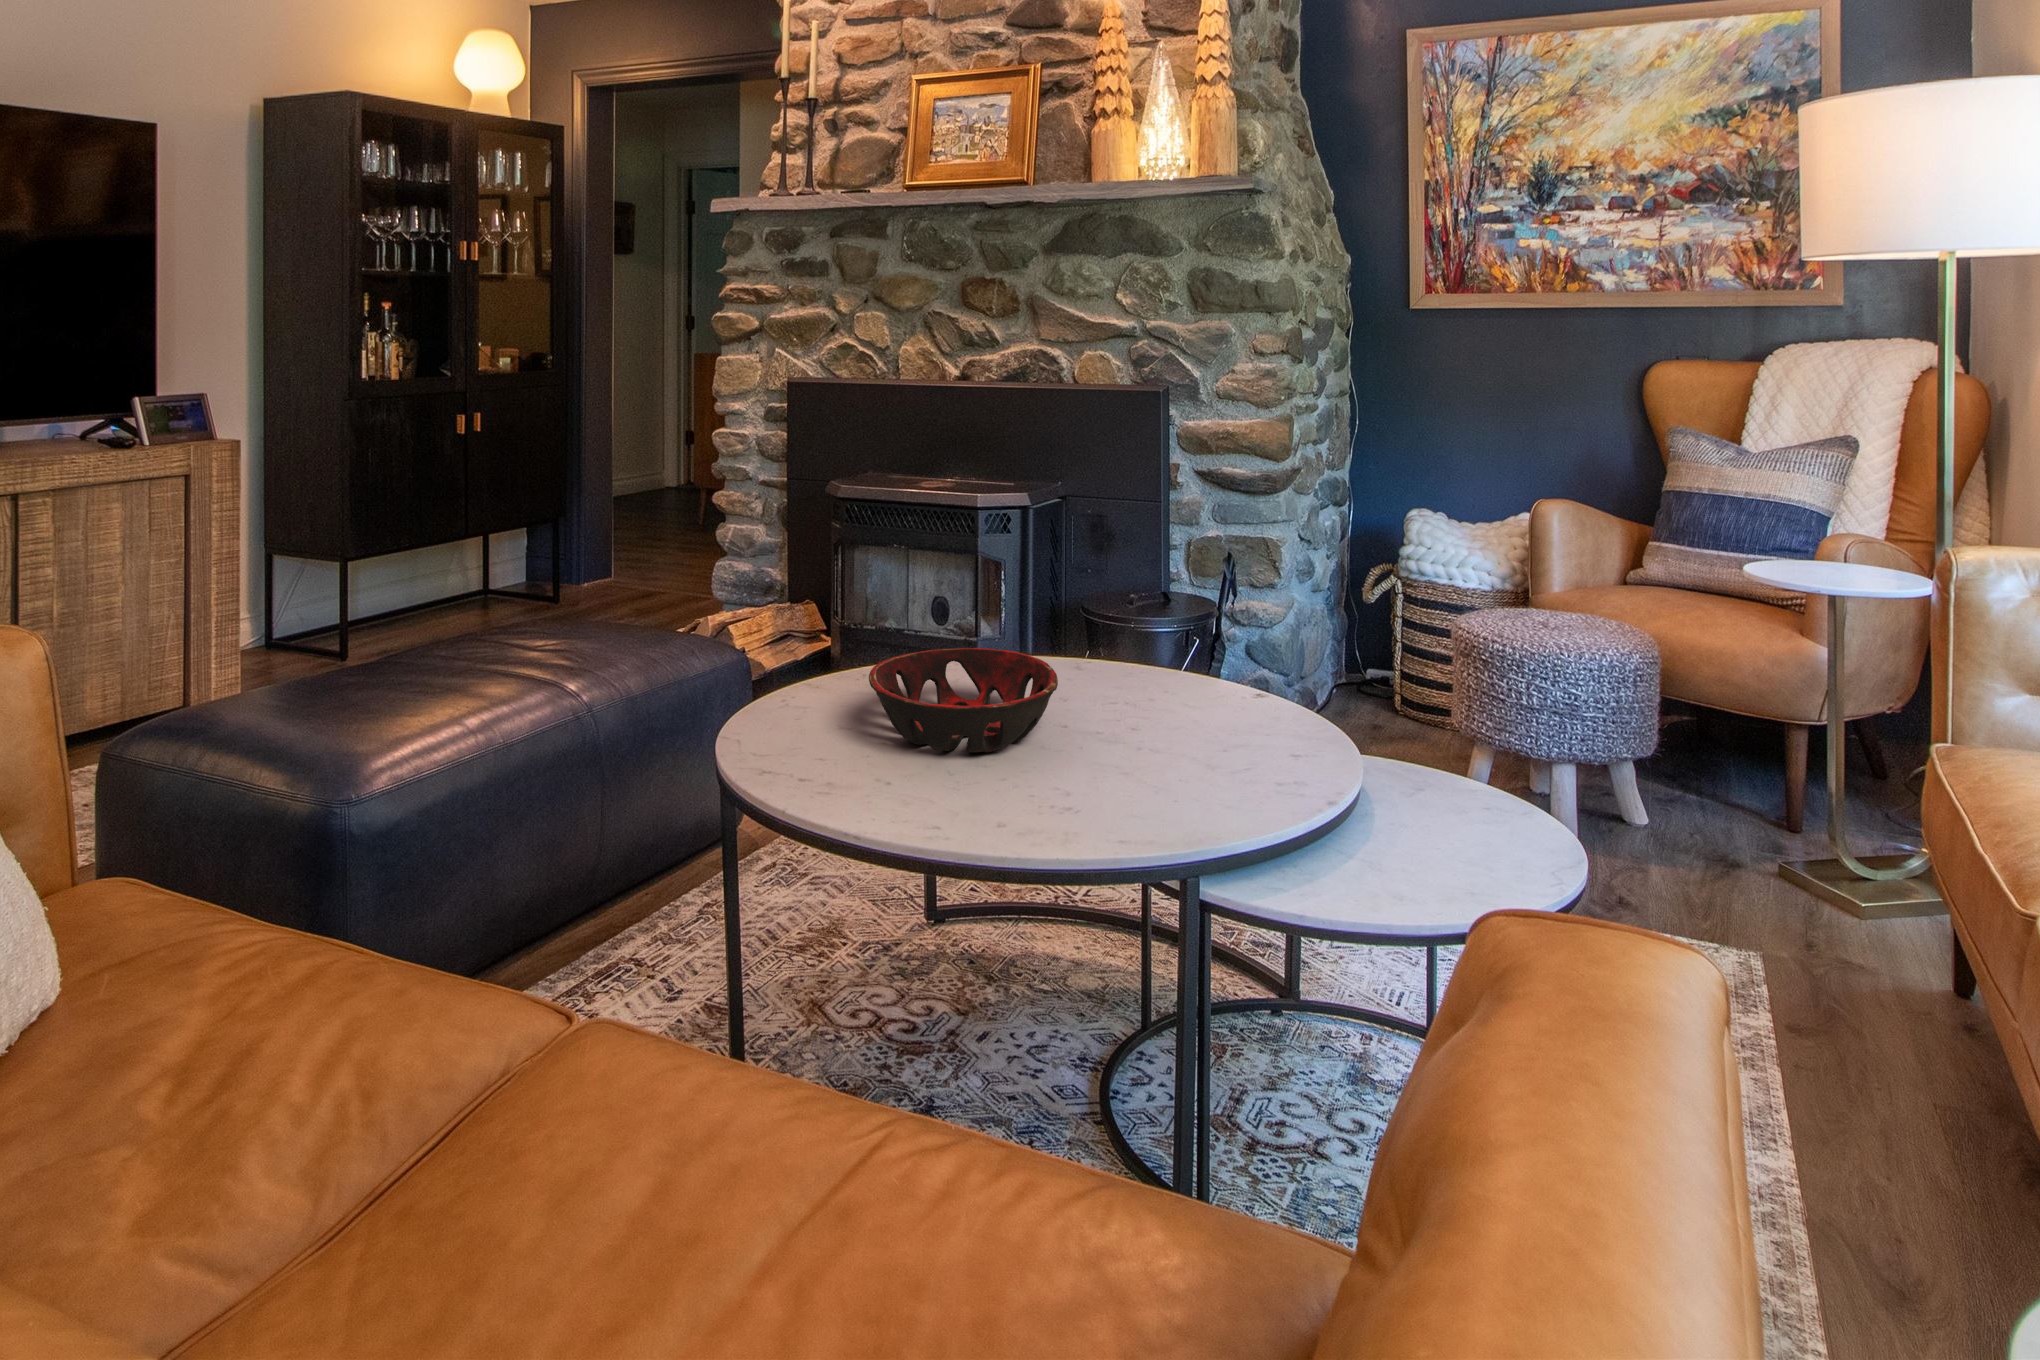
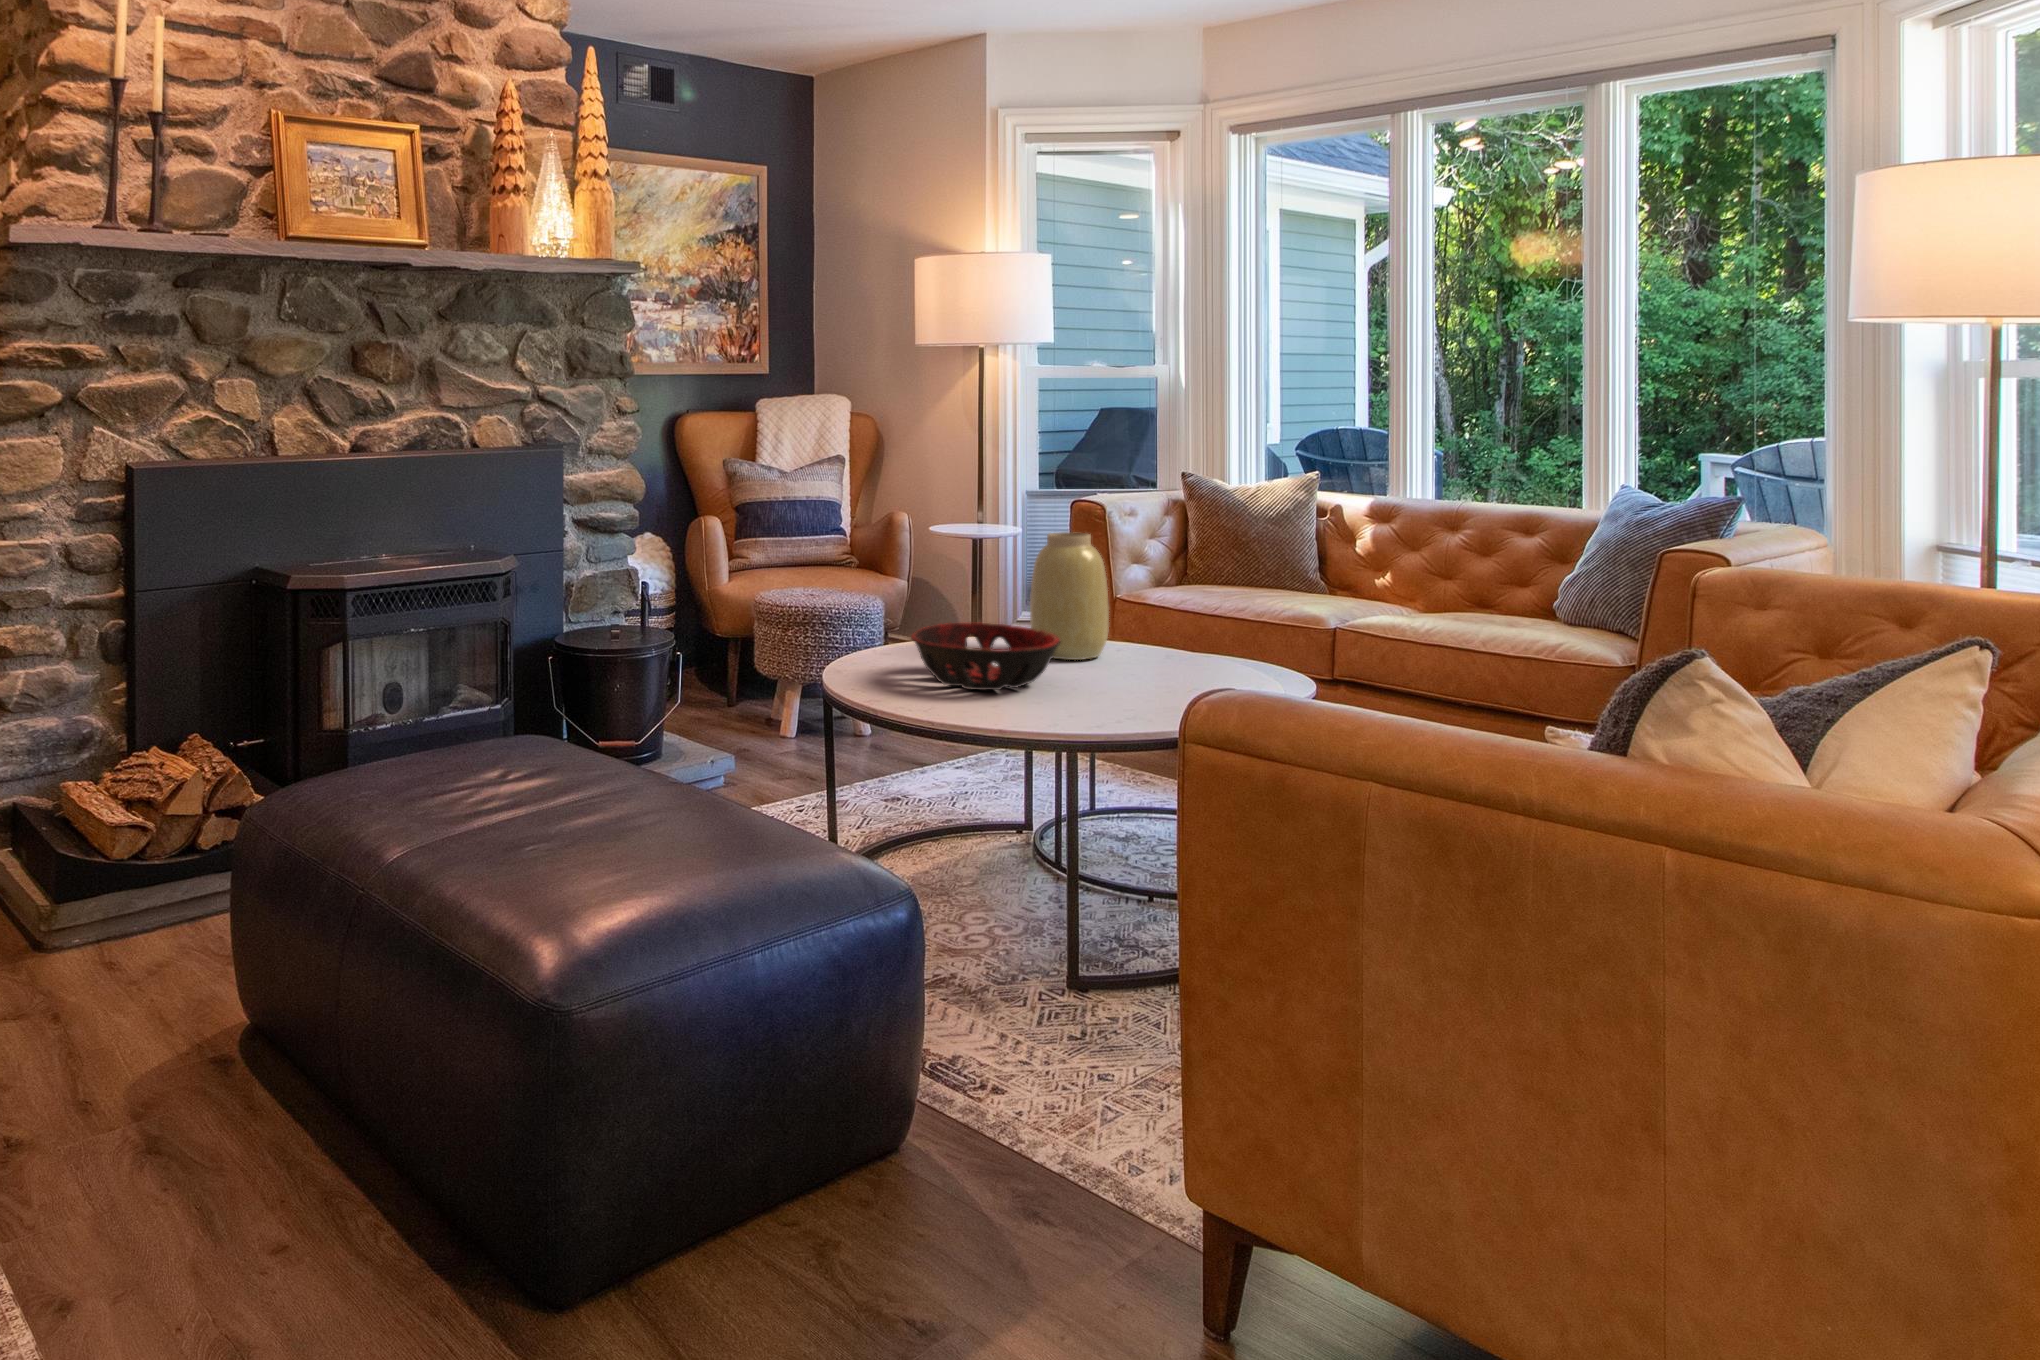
vase: none [1147,568,1265,768] -> present [1030,532,1109,660]

